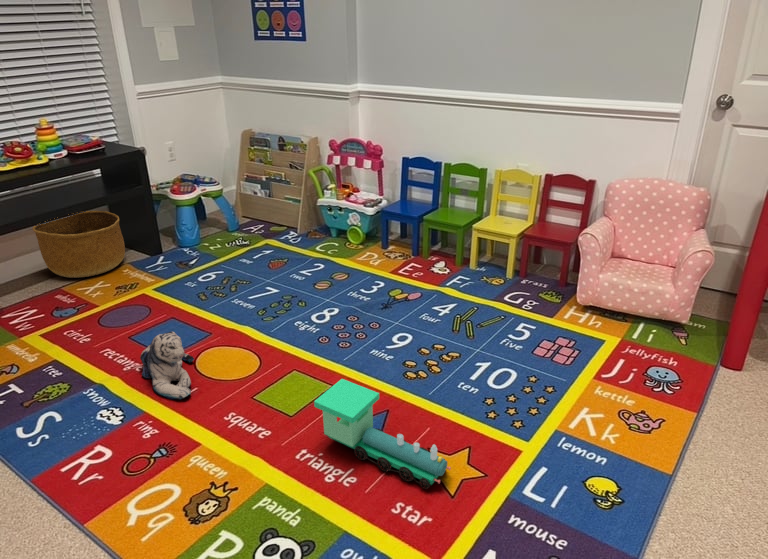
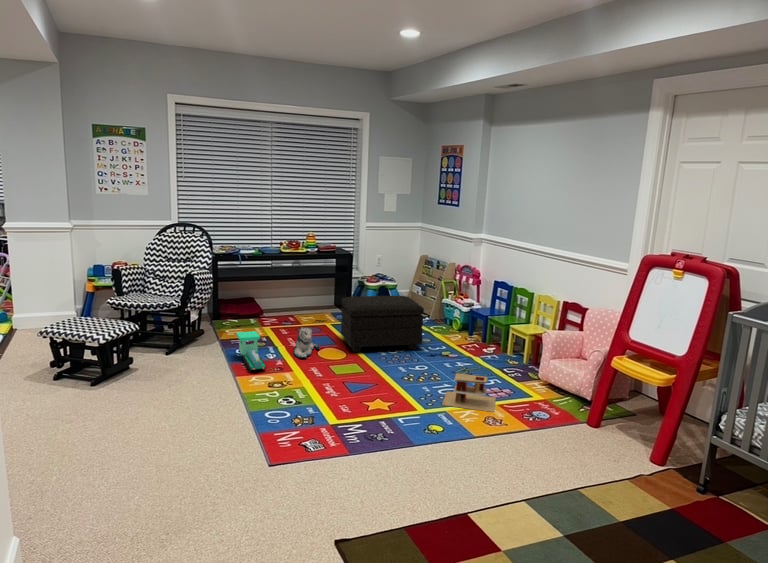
basket: present [32,211,125,278] -> none [292,282,333,314]
footstool: none [194,214,358,344] -> present [341,296,424,352]
toy house: none [498,342,608,418] -> present [442,373,496,412]
toy train: present [314,379,451,489] -> present [236,331,266,371]

